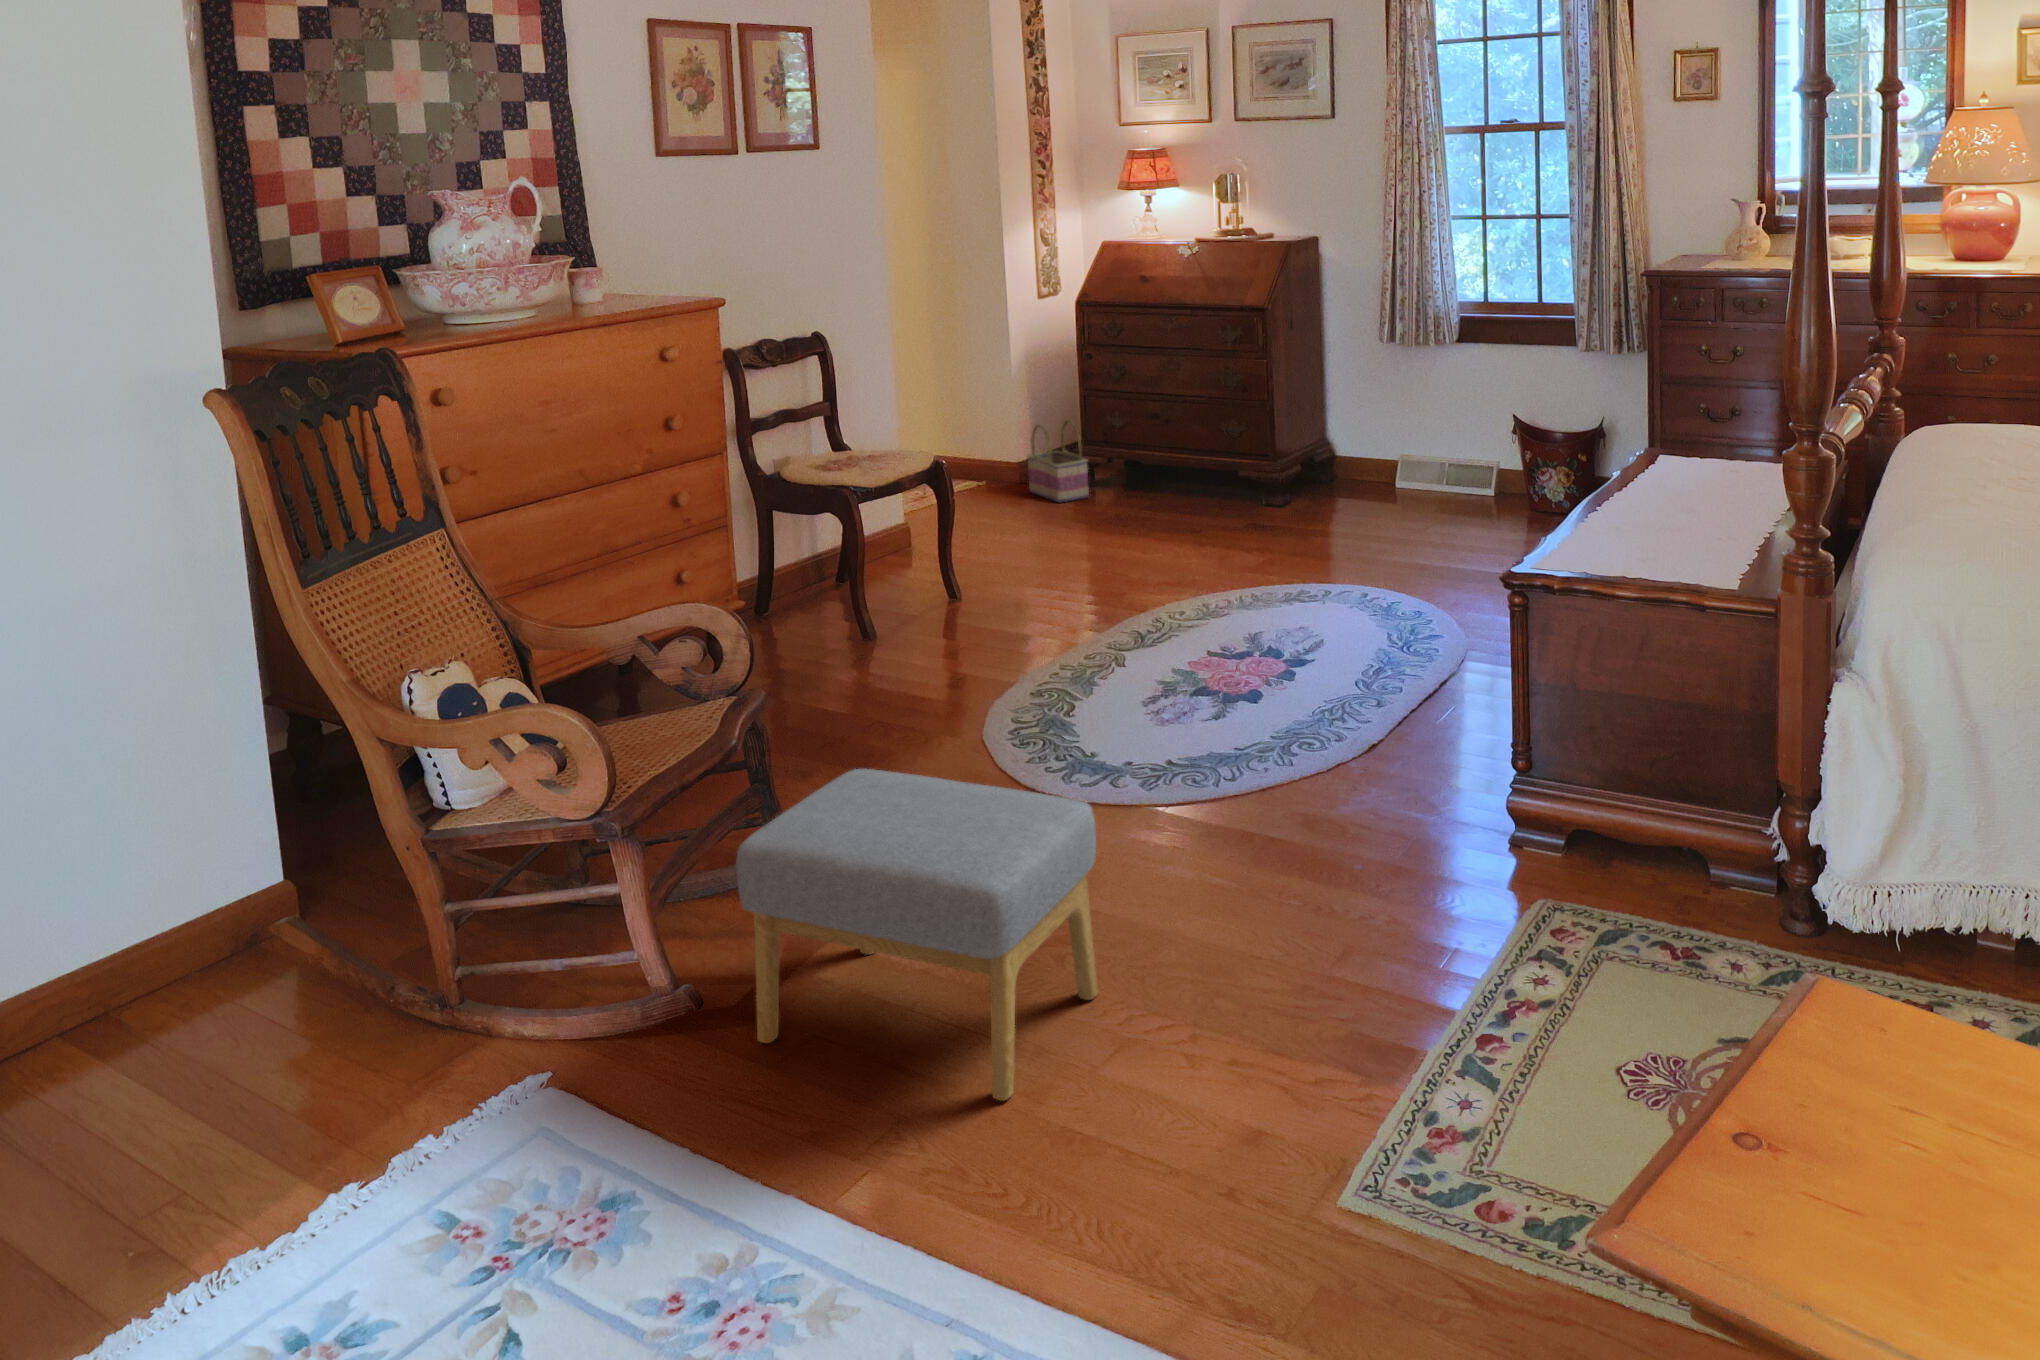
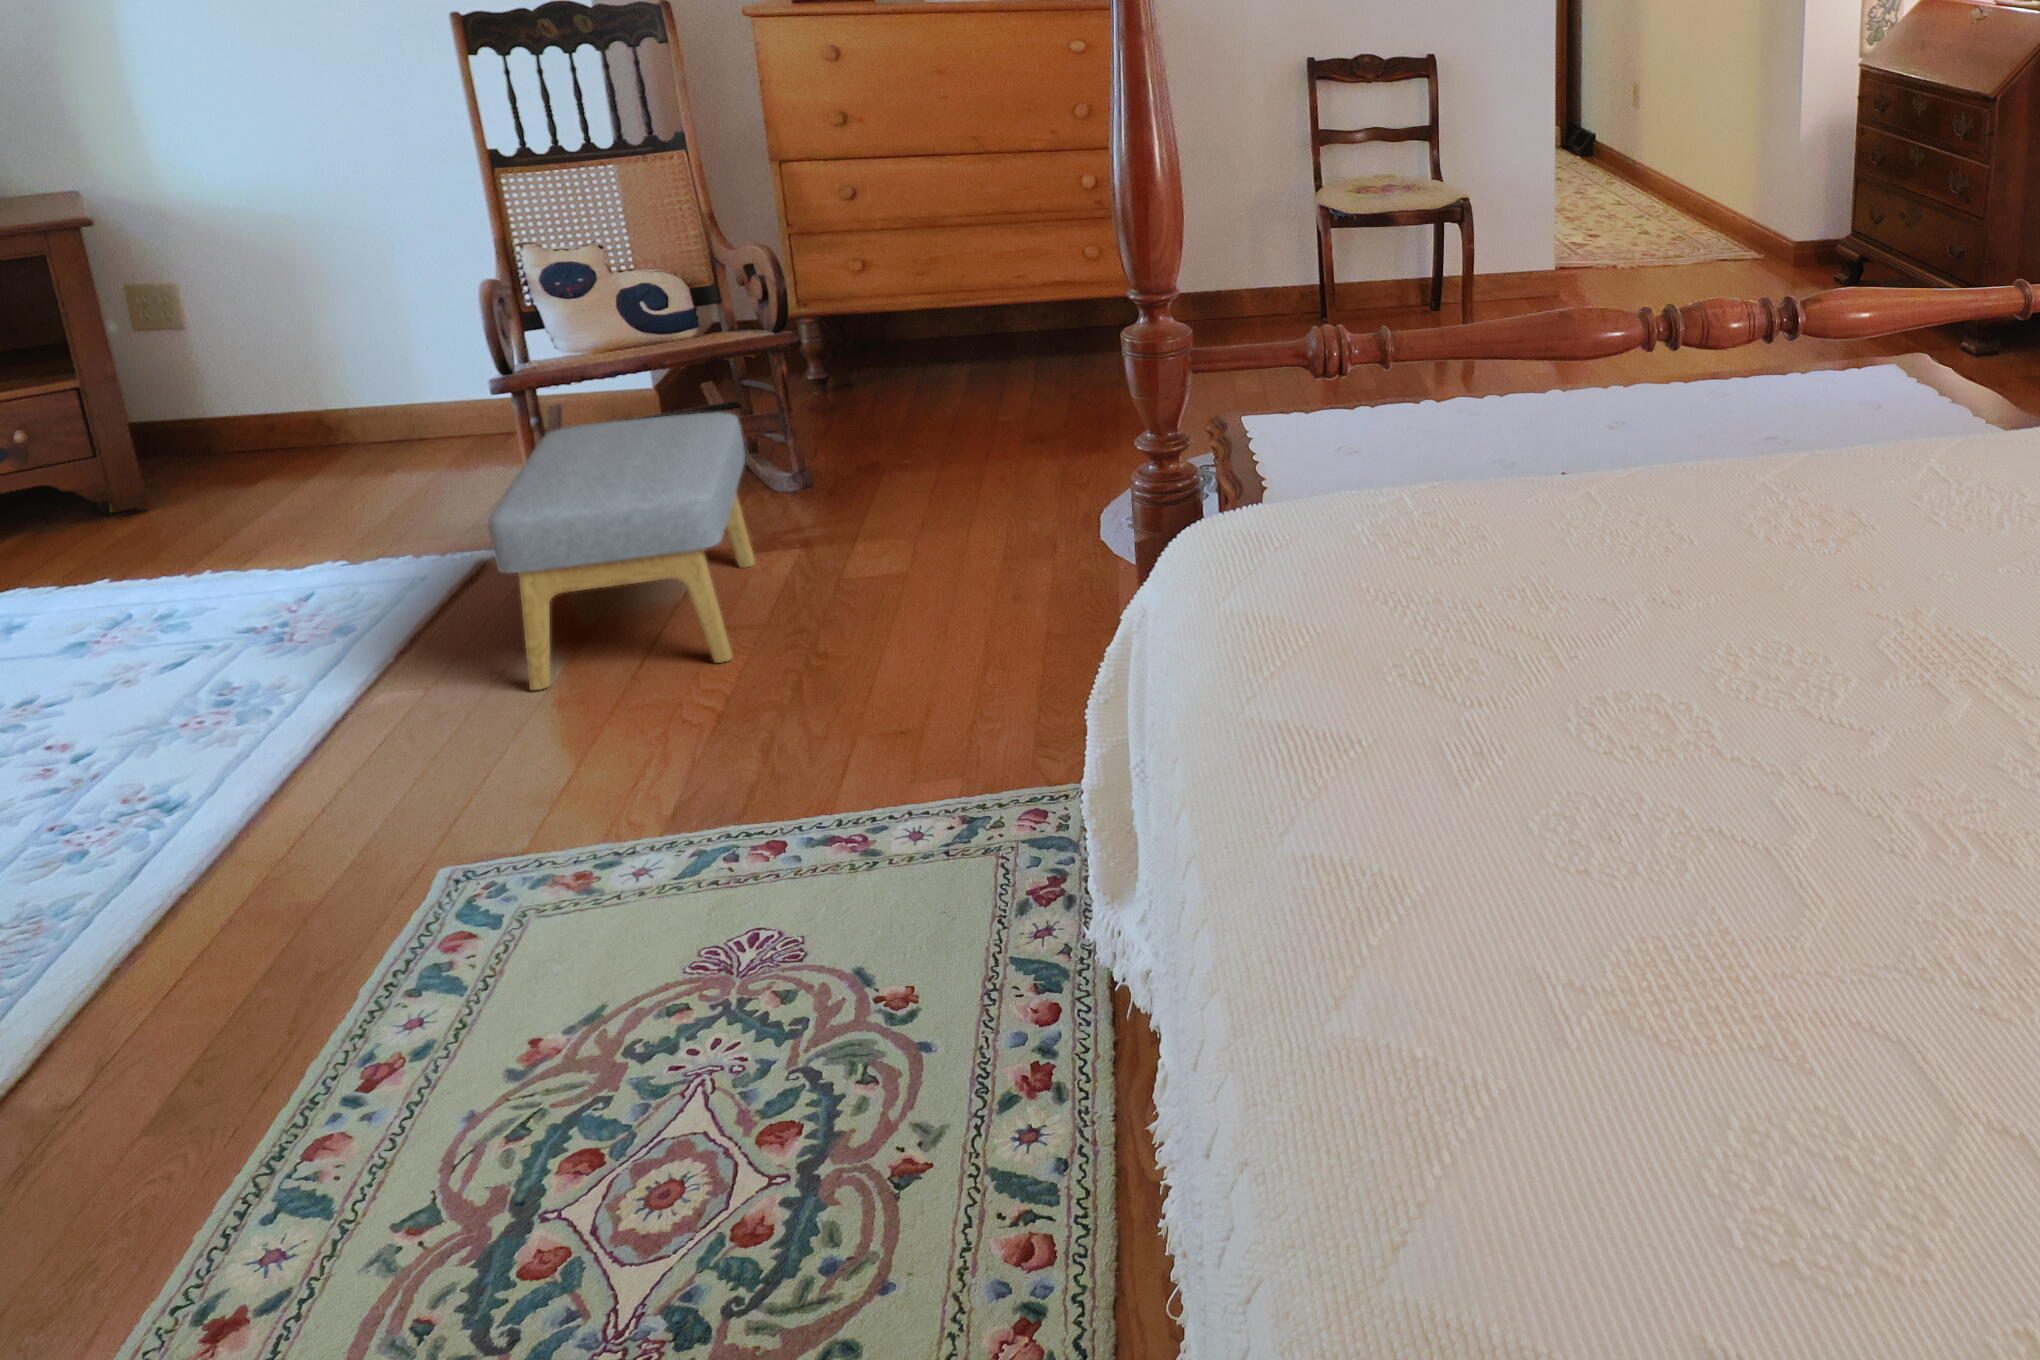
basket: present [1027,420,1089,503] -> none [1783,195,1834,290]

